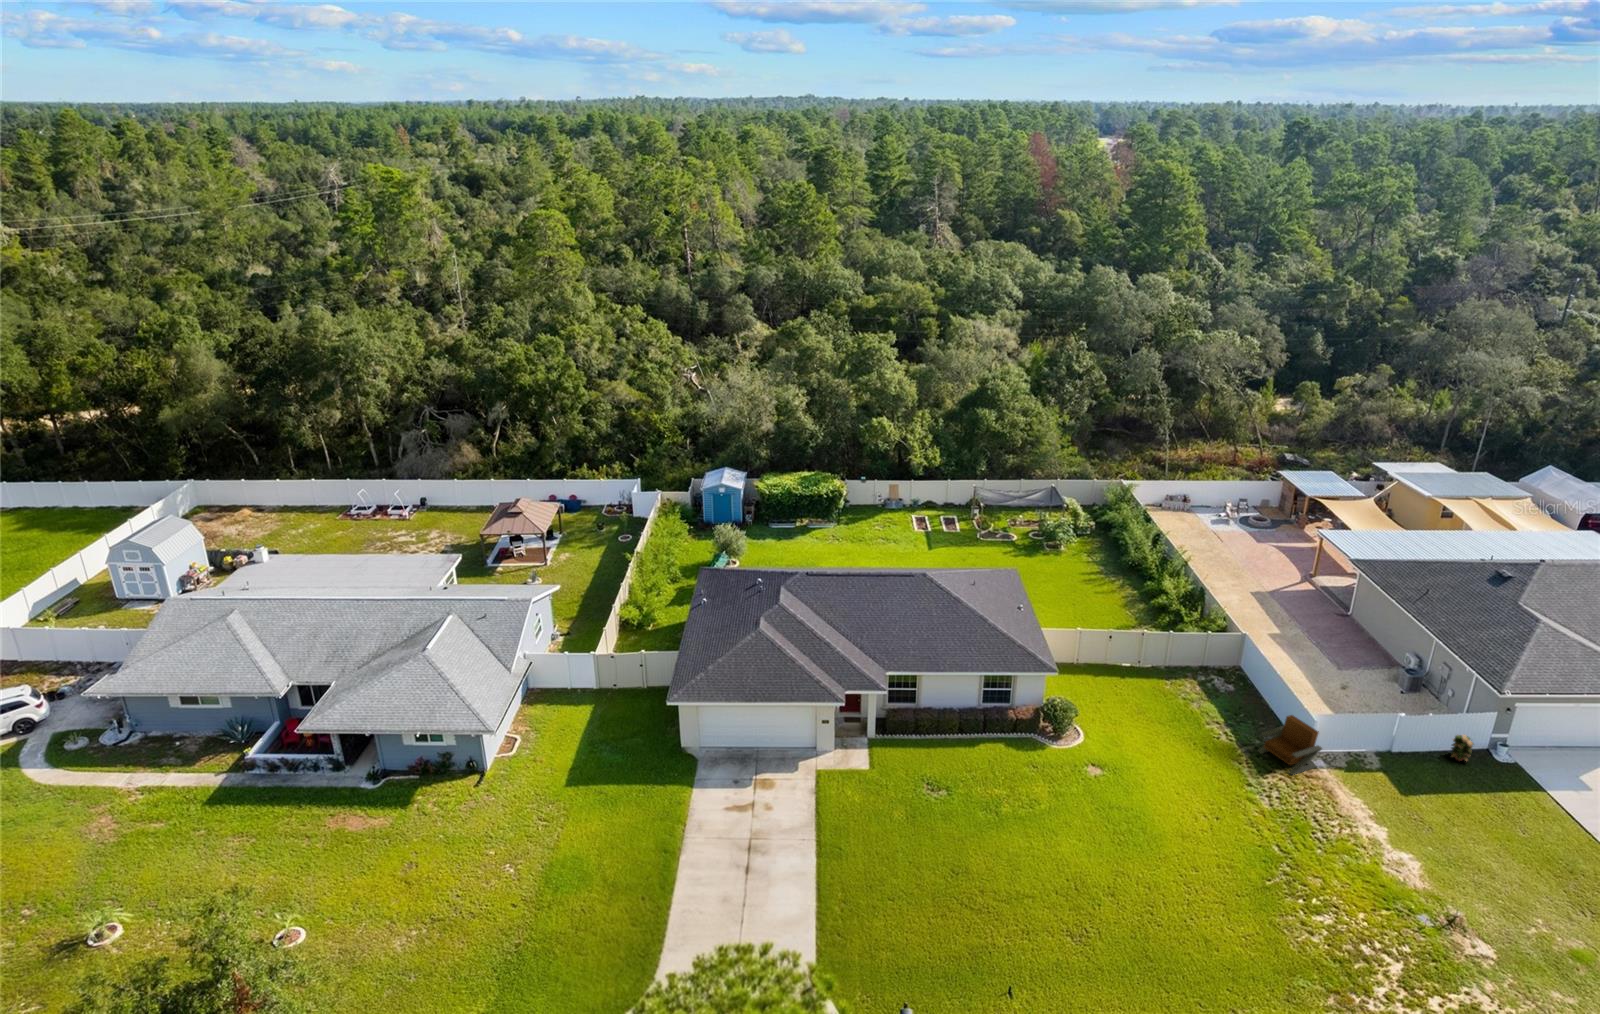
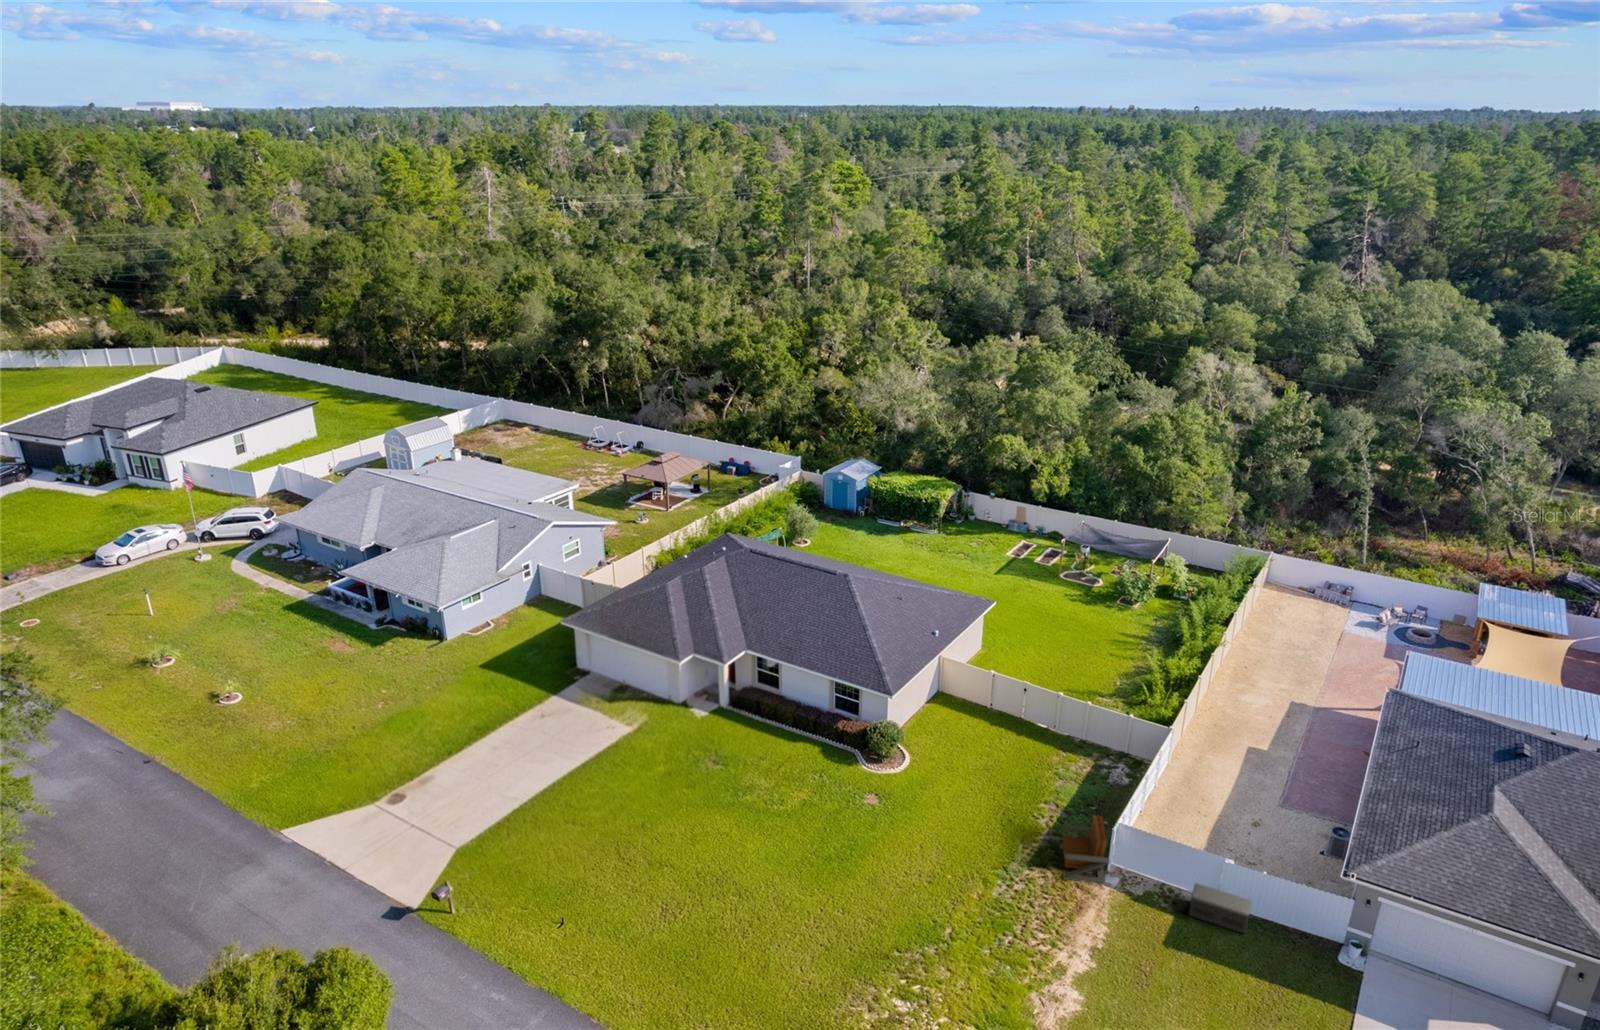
decorative plant: present [1451,735,1474,761] -> none [1287,912,1319,951]
storage bench: none [1376,739,1432,767] -> present [1189,883,1252,933]

